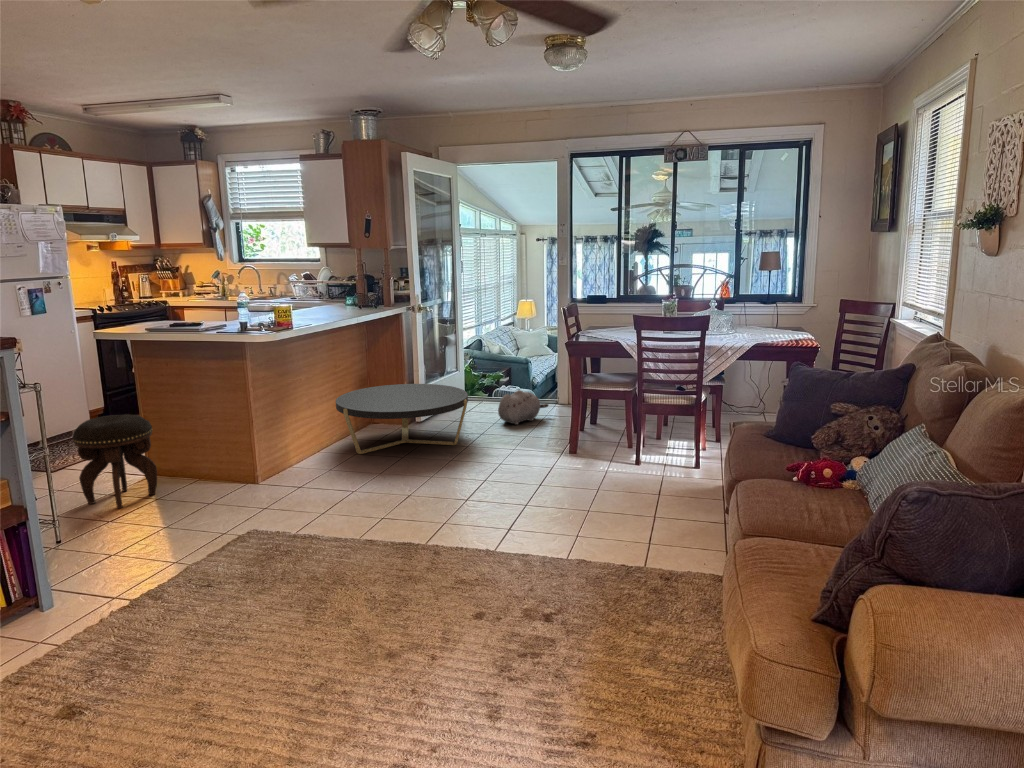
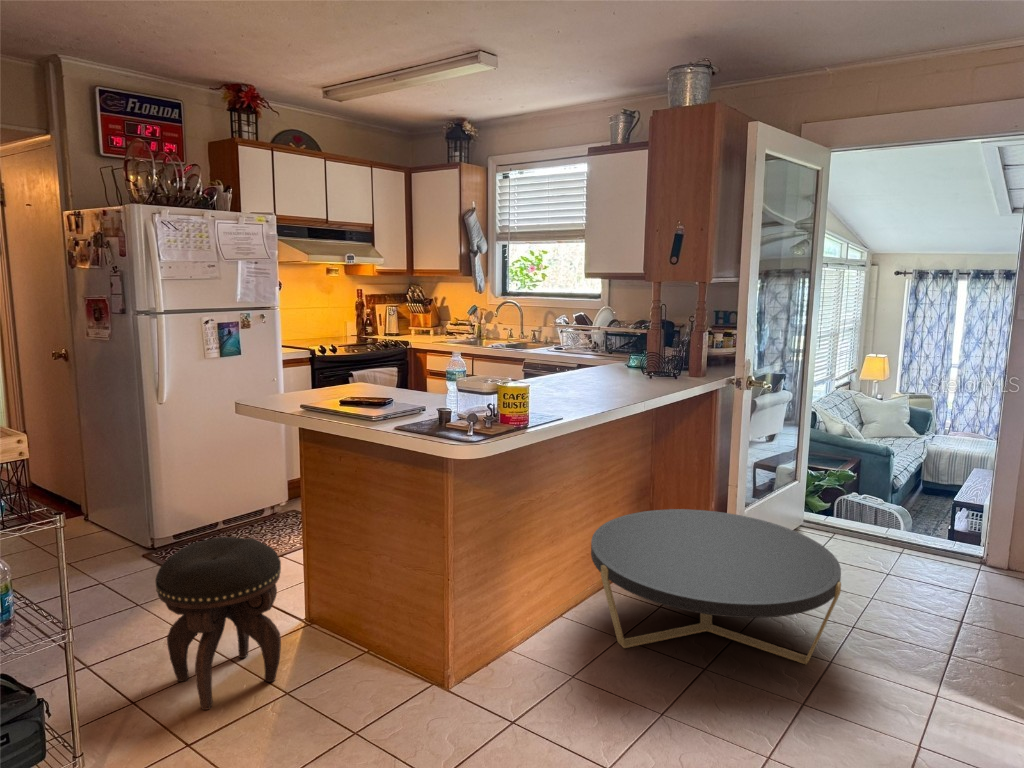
plush toy: present [498,390,548,425] -> none [887,557,994,624]

